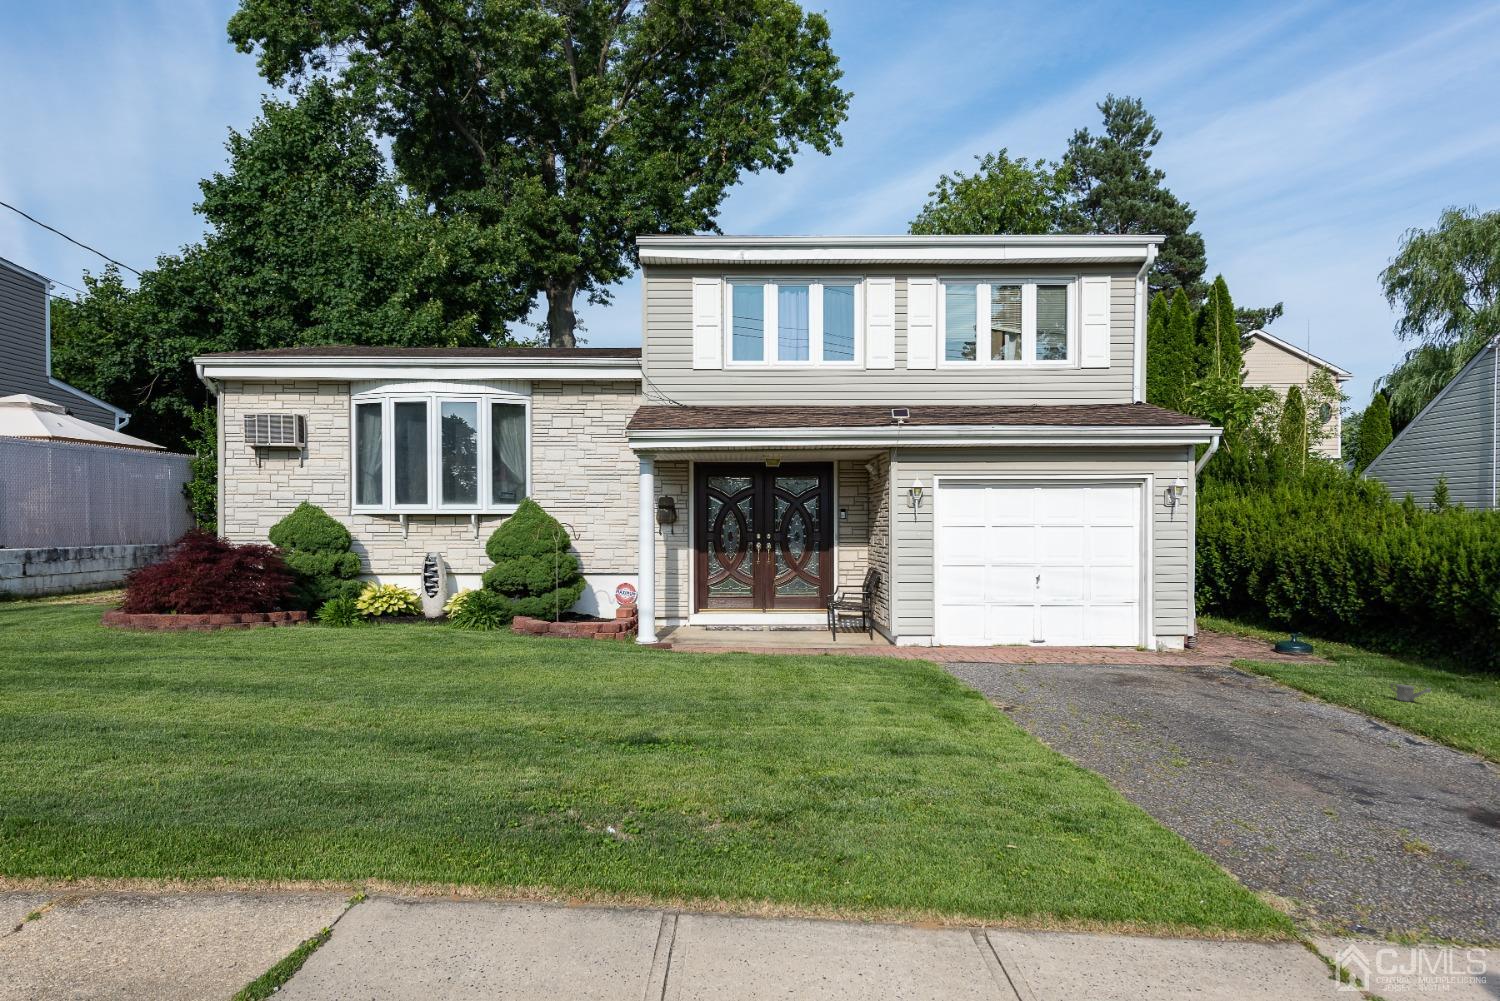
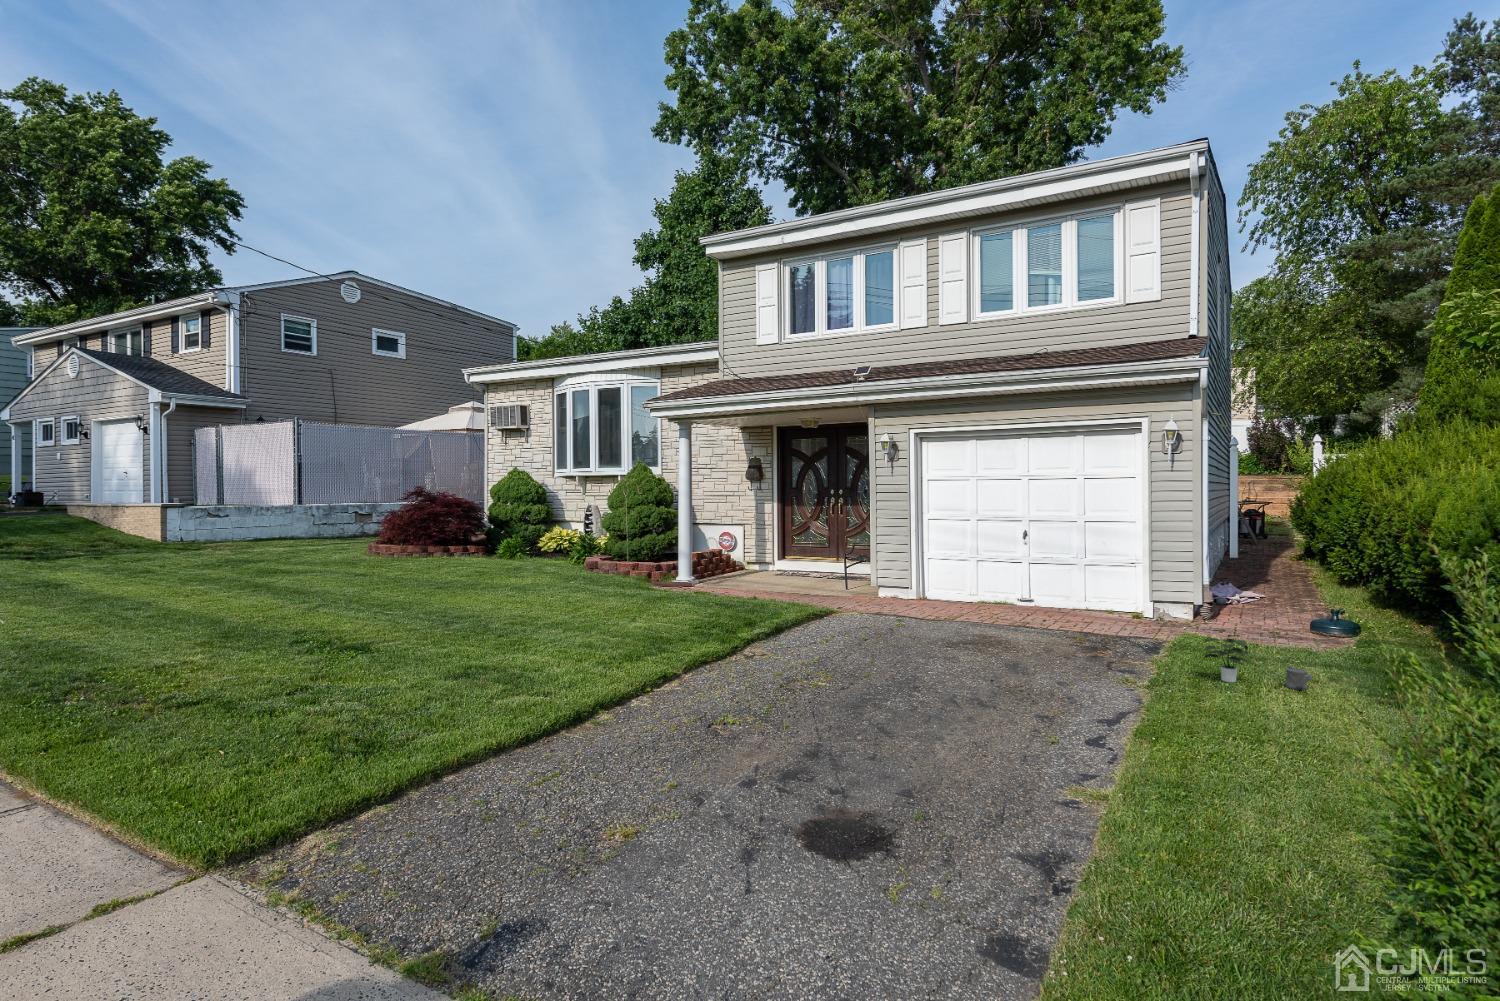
potted plant: none [1334,660,1376,701] -> present [1204,635,1254,682]

